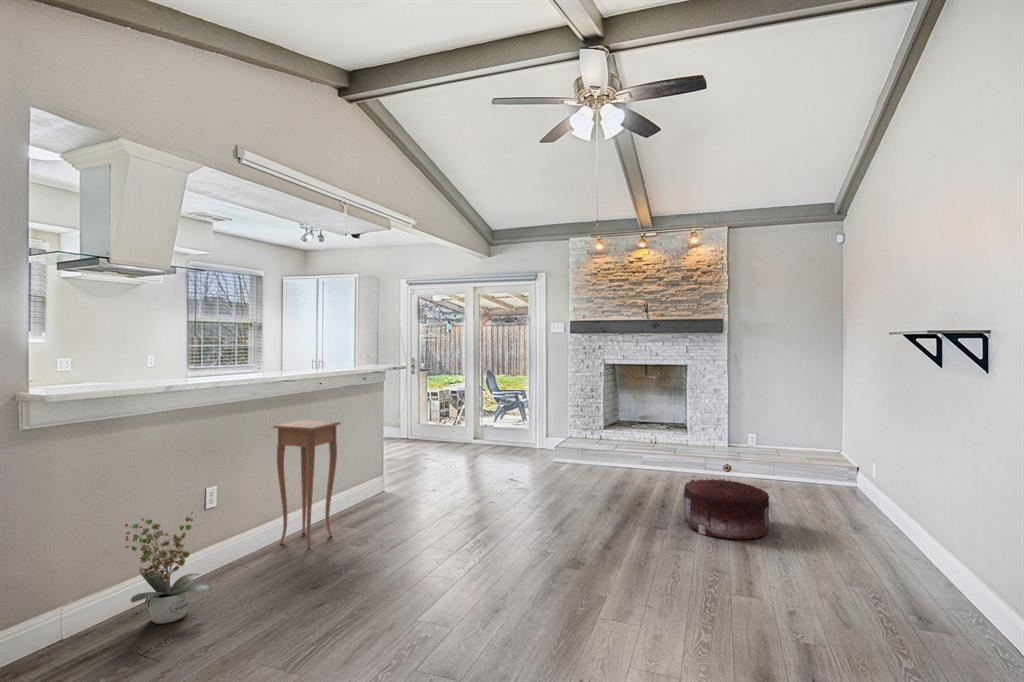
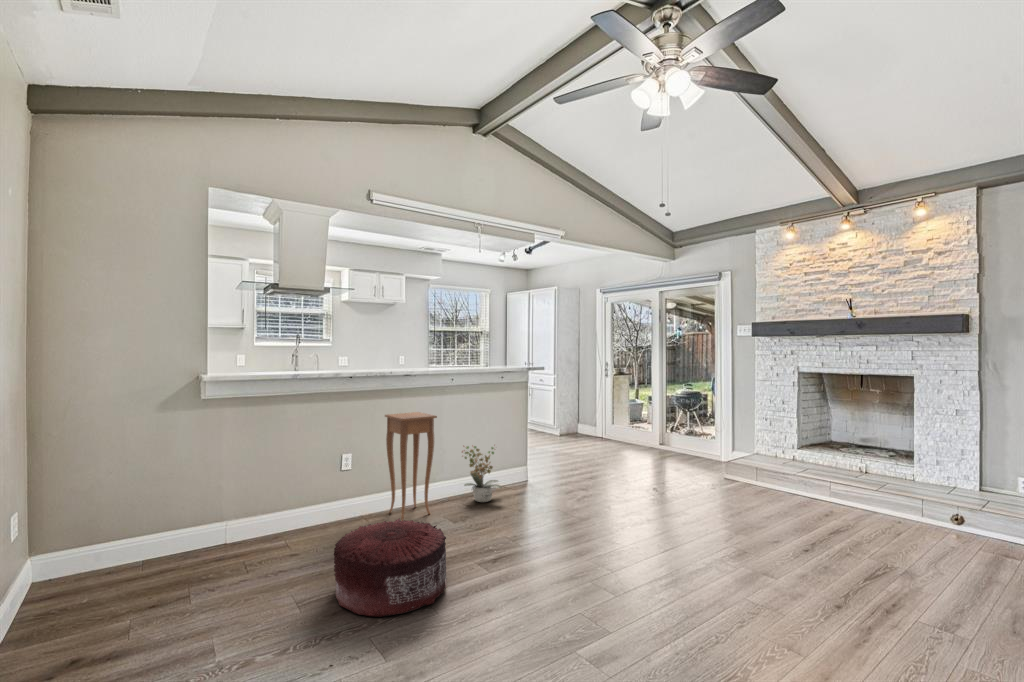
pouf: present [683,479,769,540] -> present [334,519,447,617]
potted plant: present [125,512,211,624] -> present [462,446,502,502]

